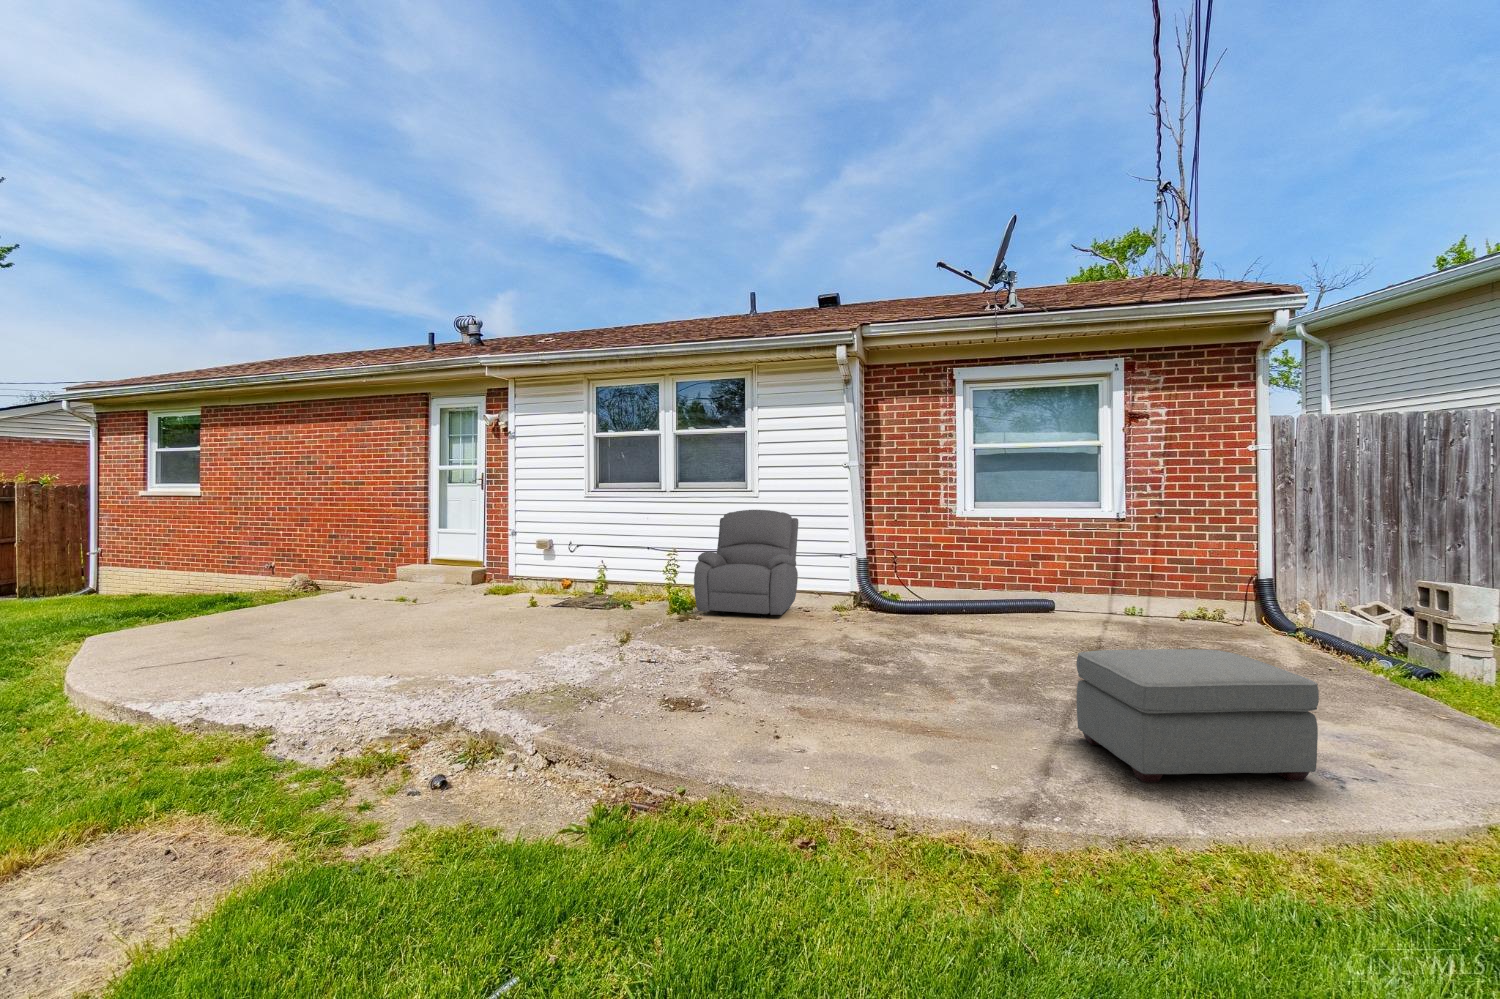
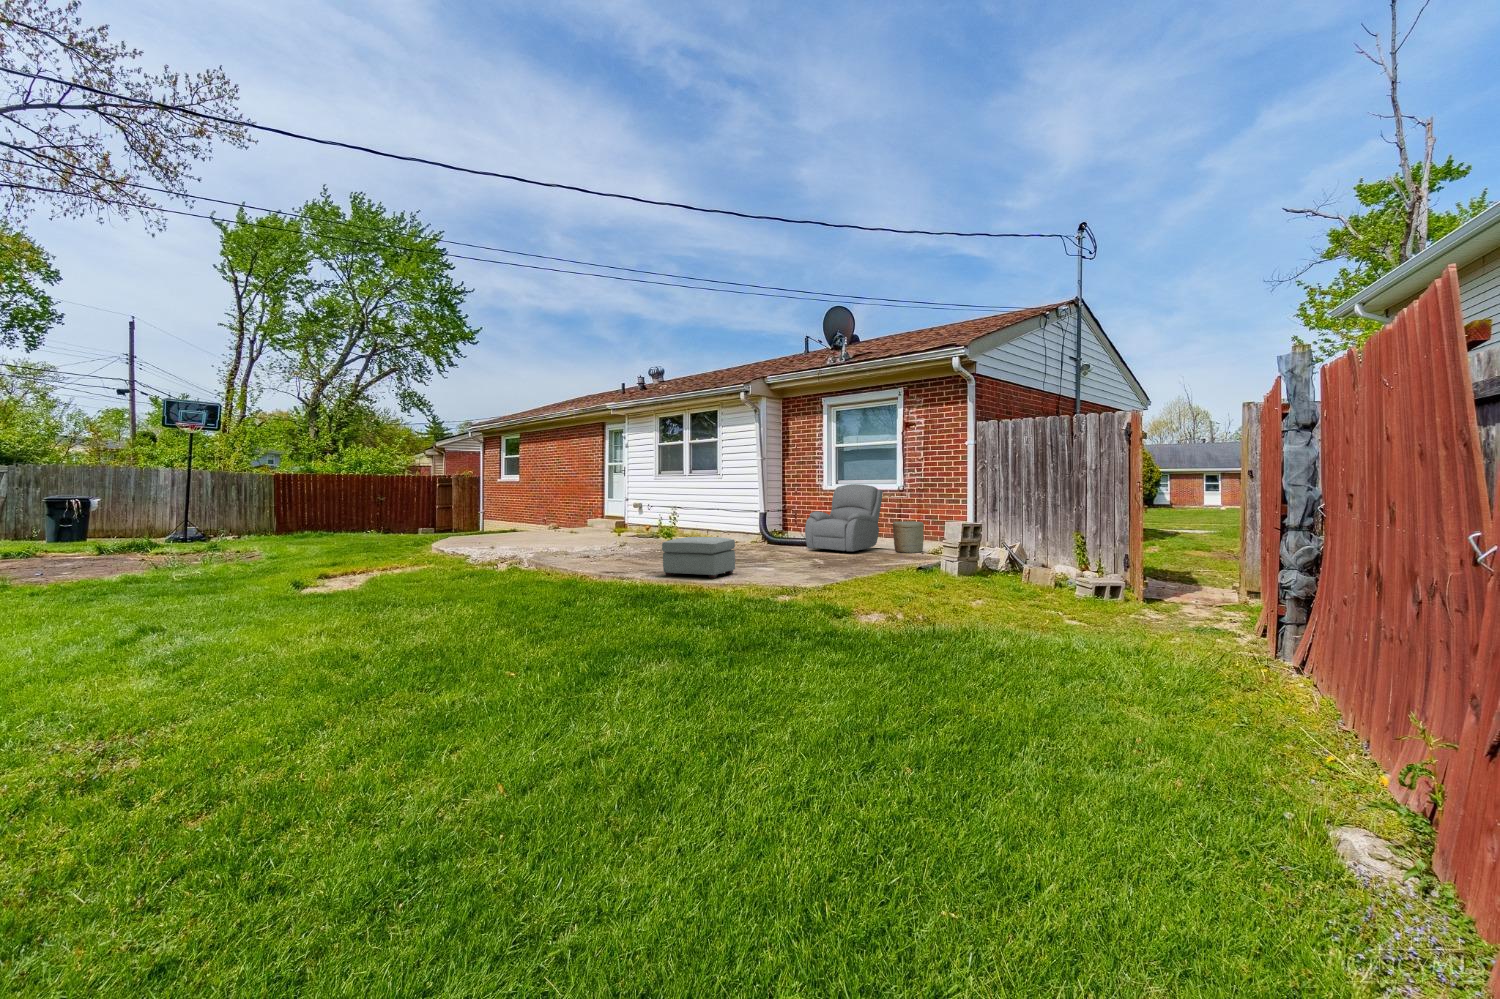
chair: present [694,510,798,617] -> present [805,484,883,553]
woven basket: none [1135,570,1195,624] -> present [892,521,924,553]

